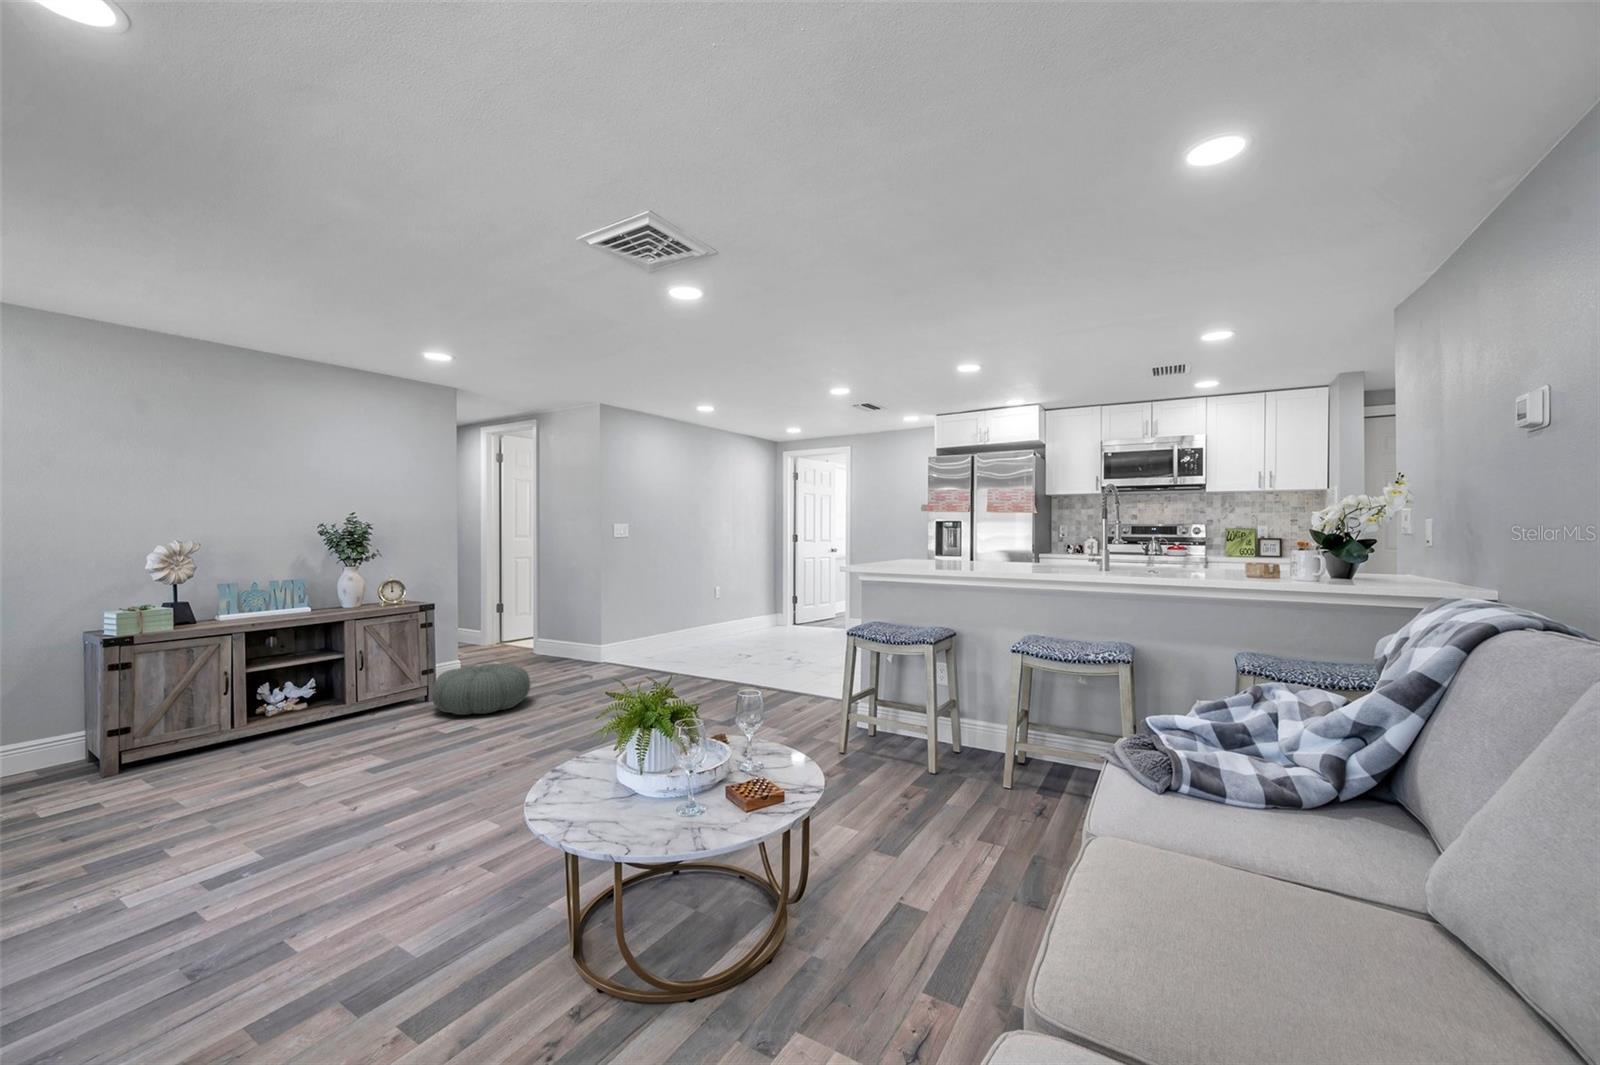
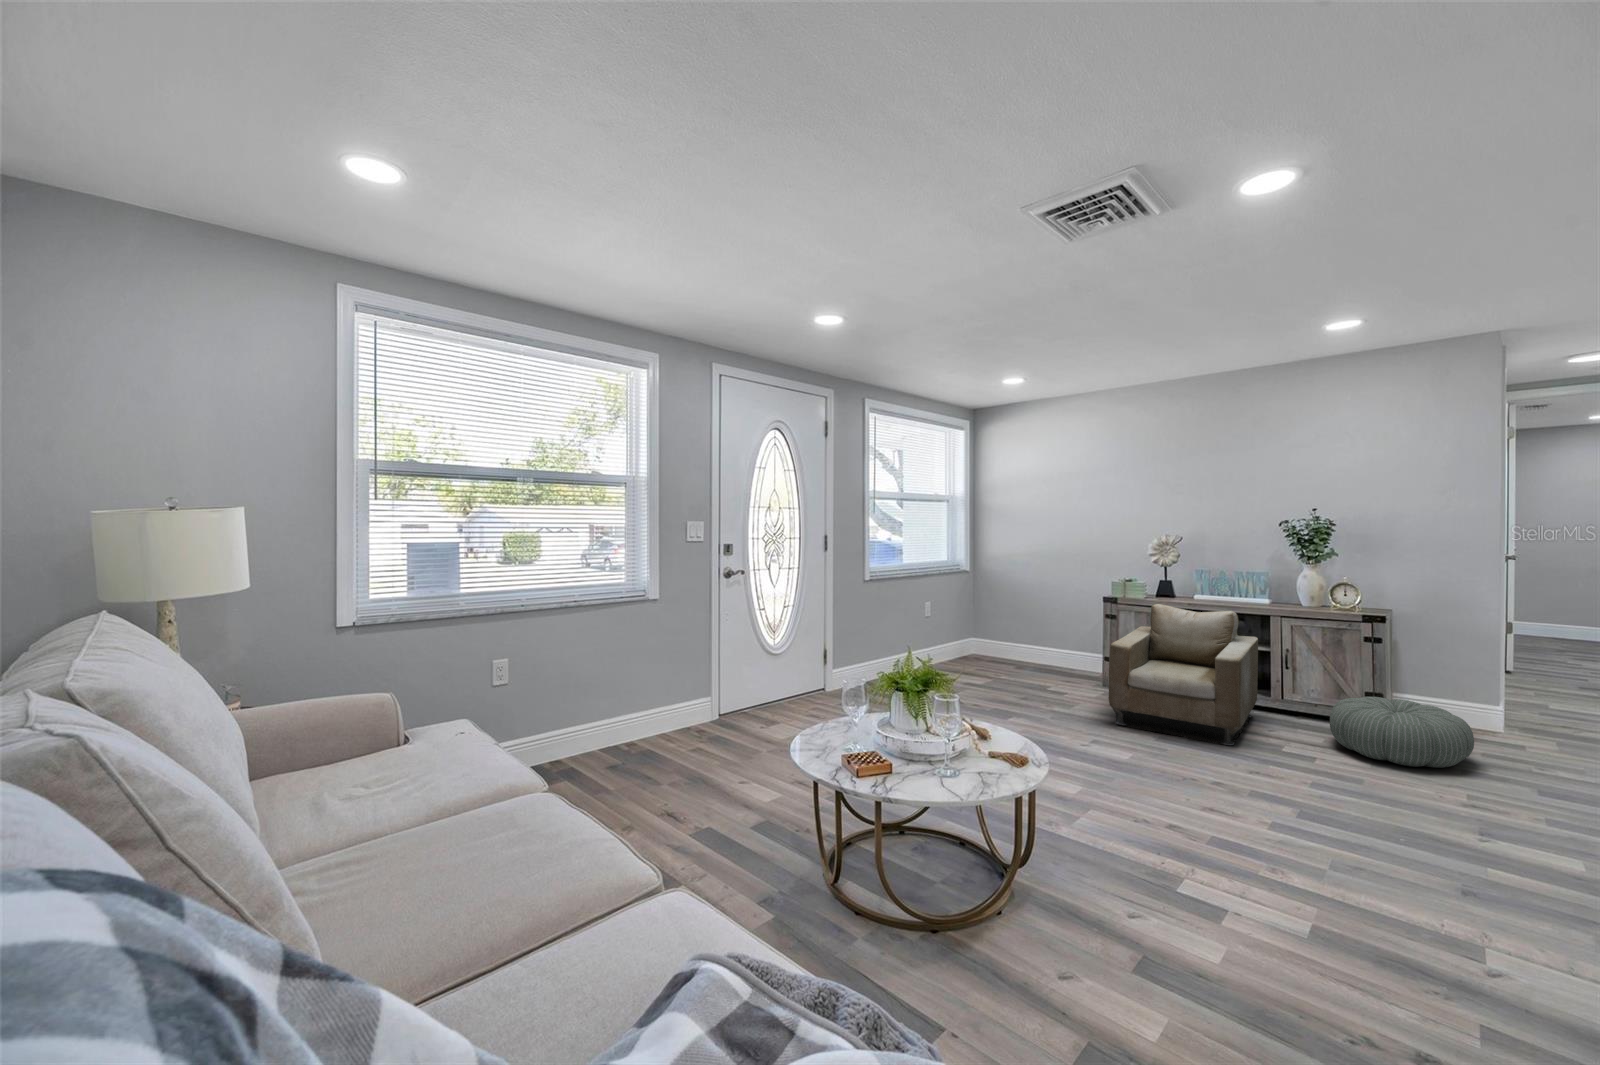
armchair: none [144,617,421,786] -> present [1109,604,1258,746]

